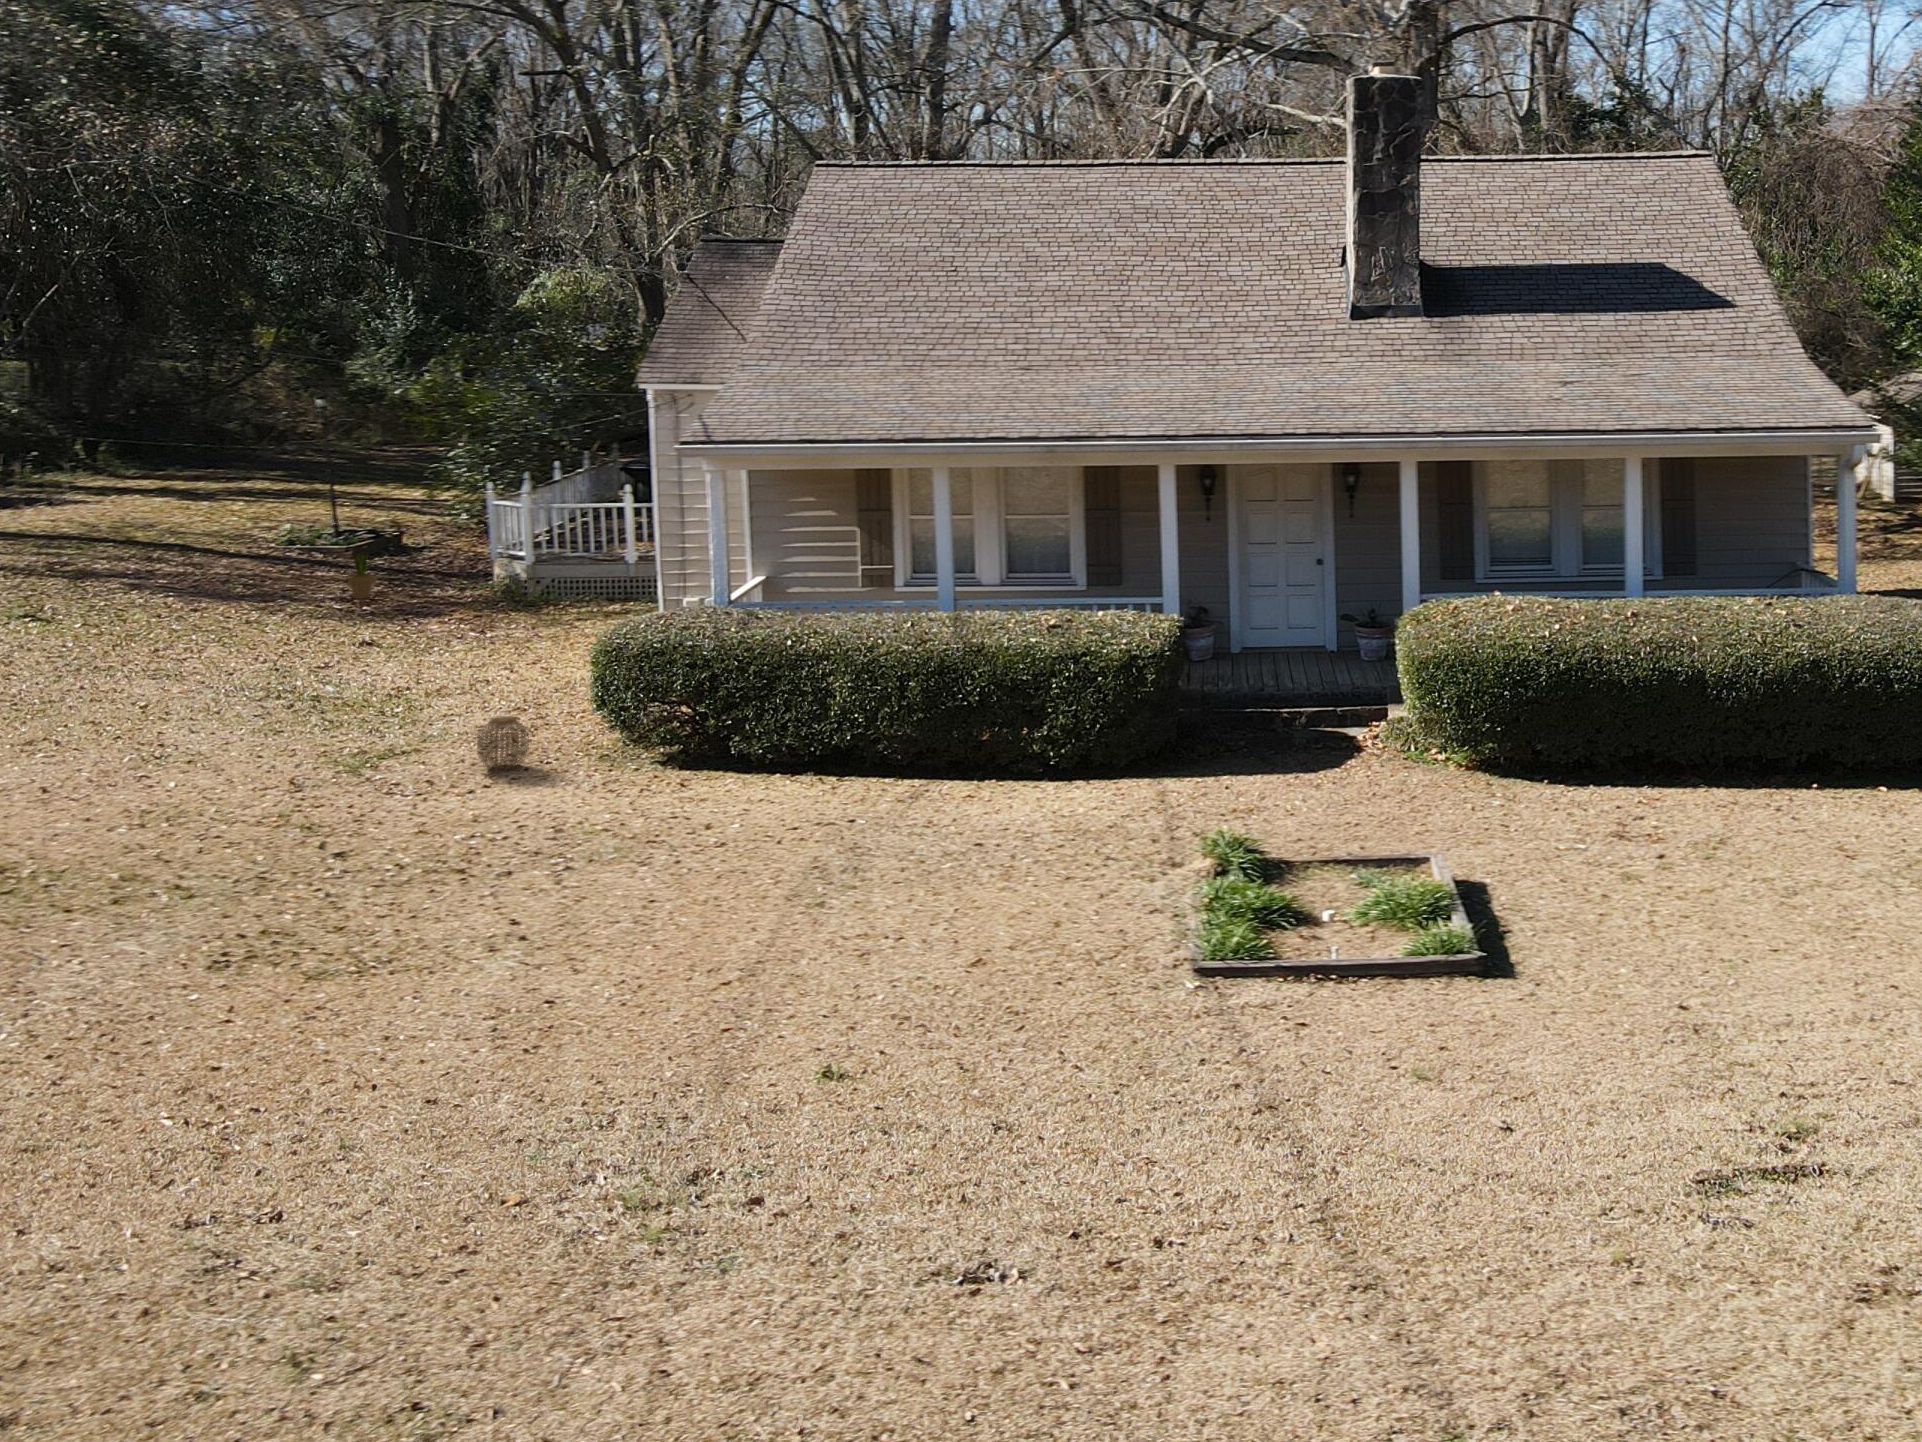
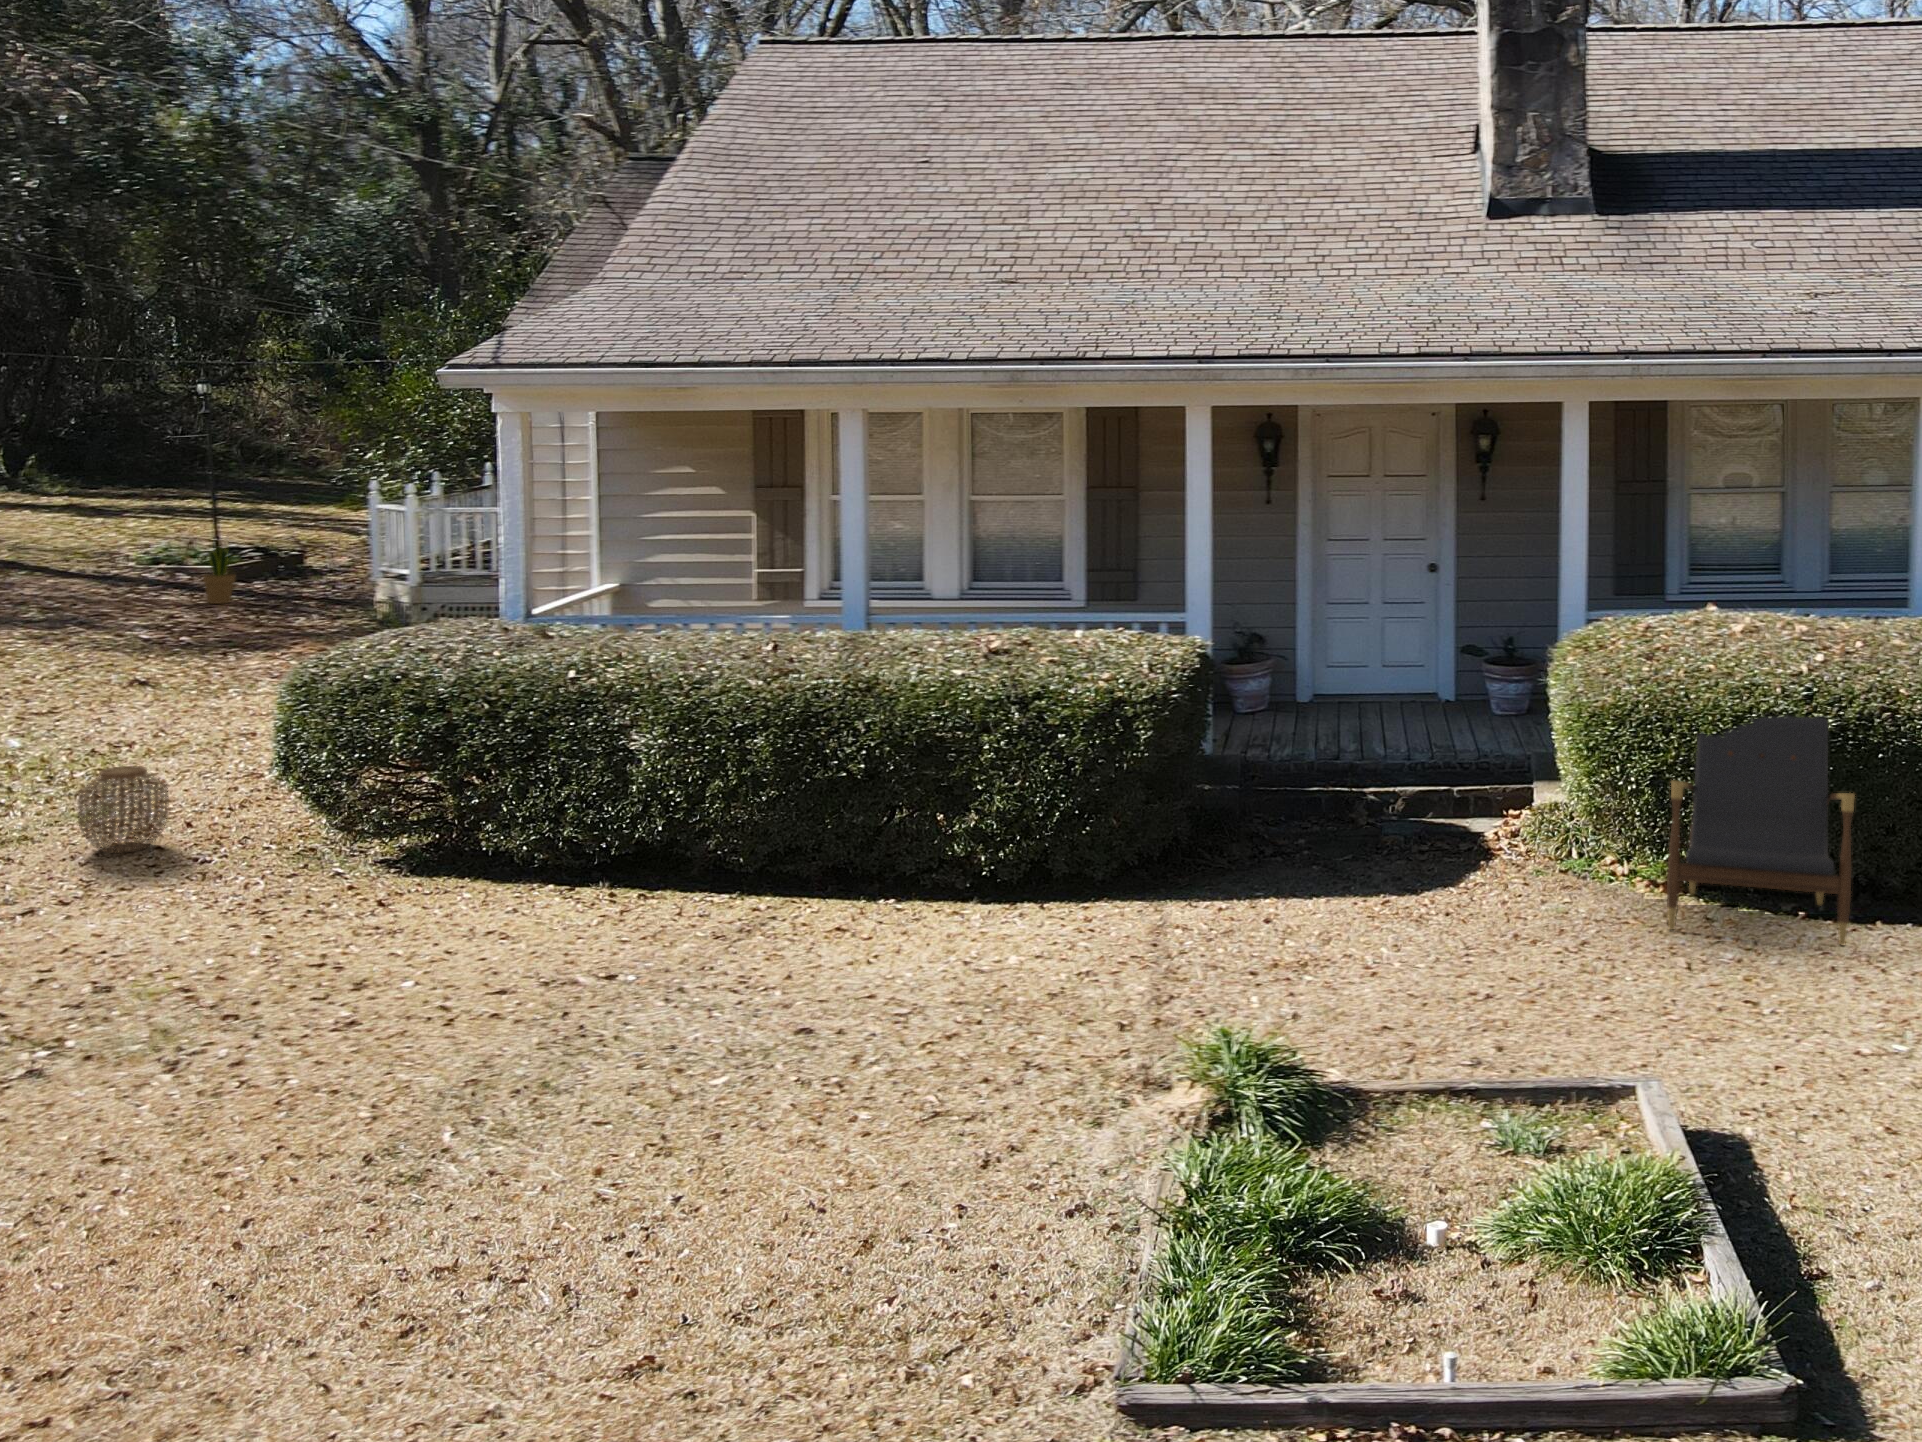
lounge chair: none [1462,660,1568,795] -> present [1667,716,1855,945]

